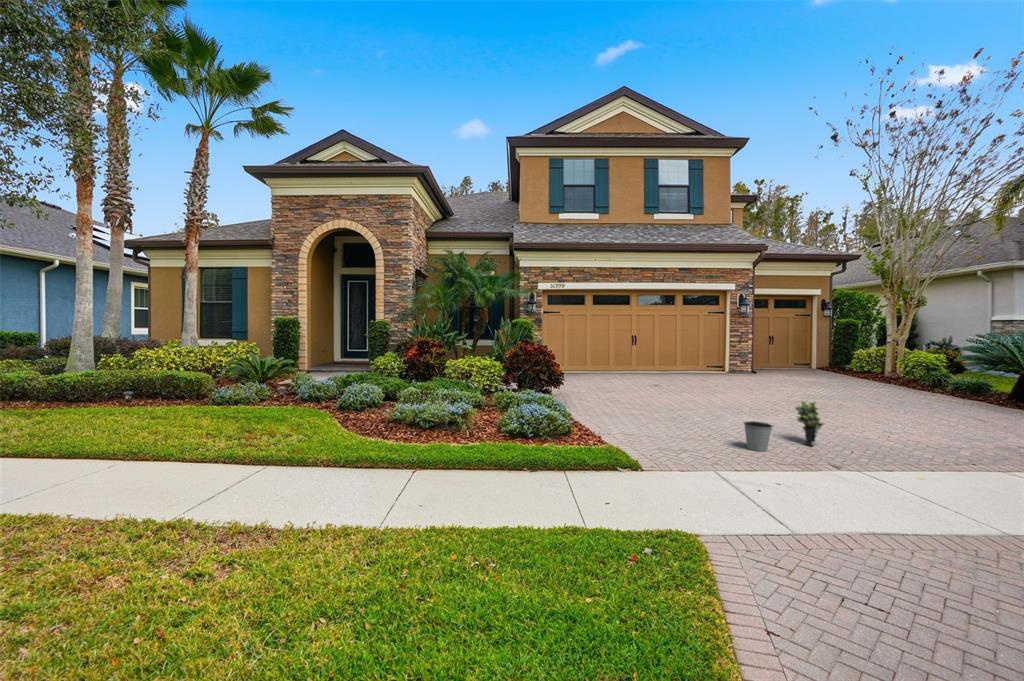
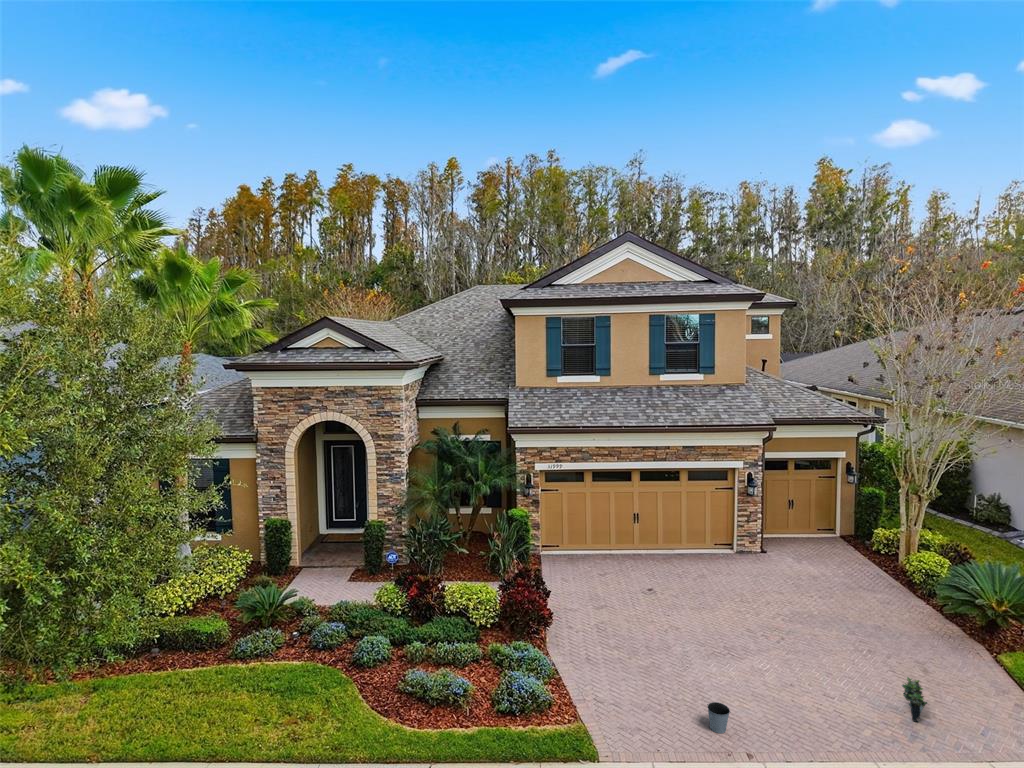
potted plant: present [796,401,824,446] -> present [902,677,927,722]

